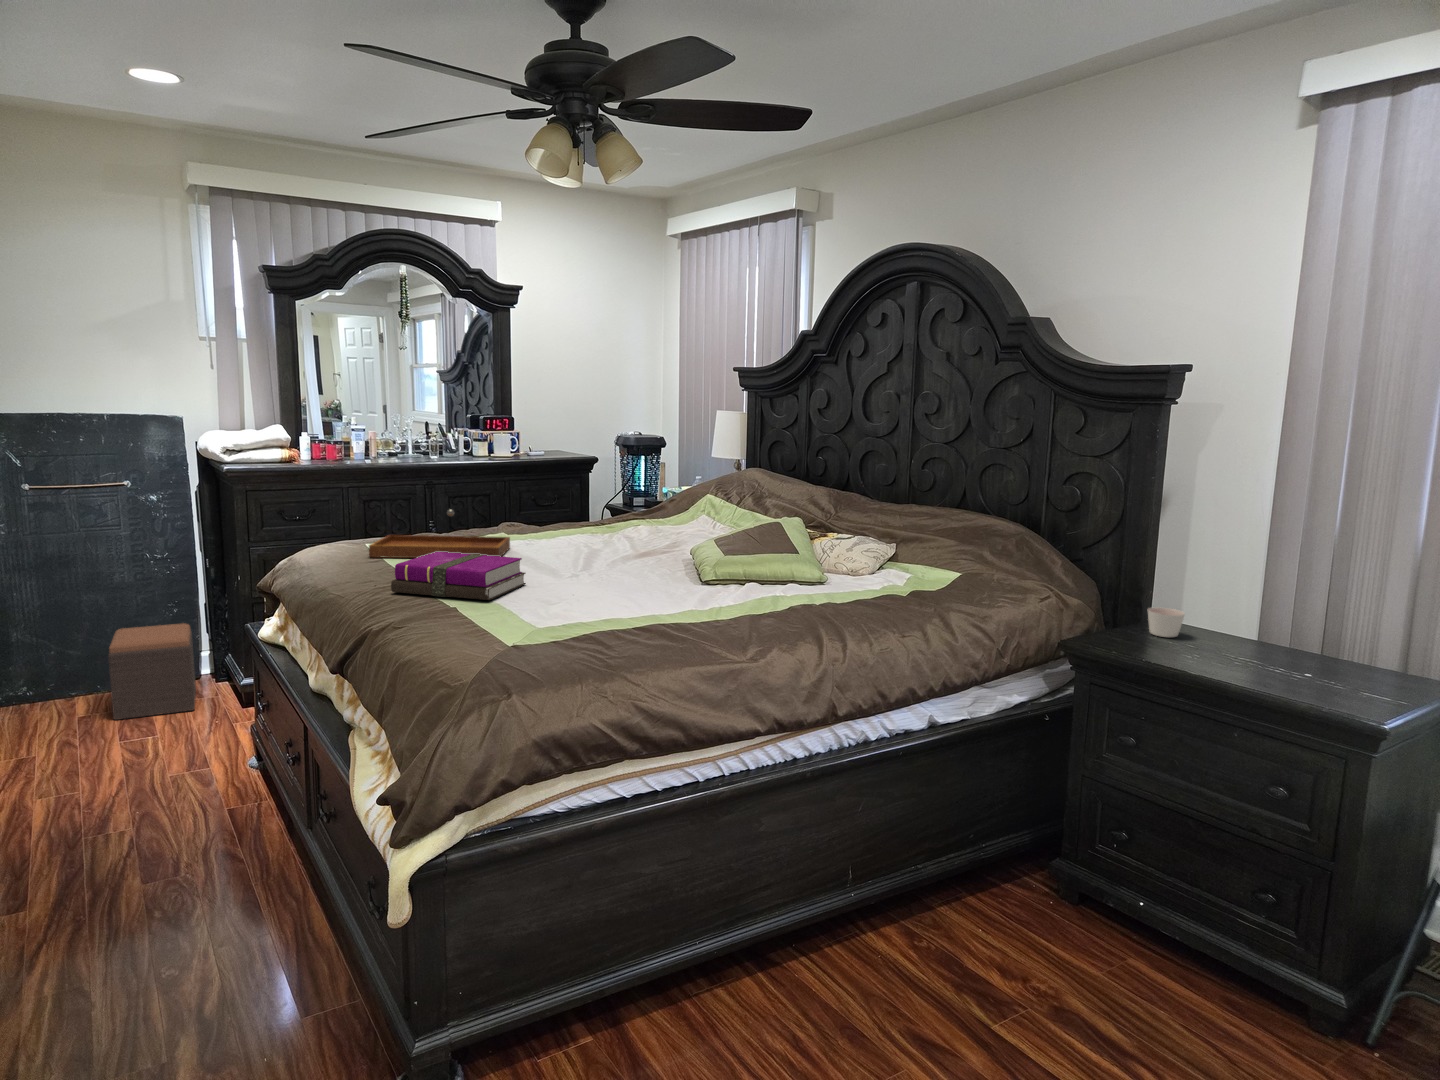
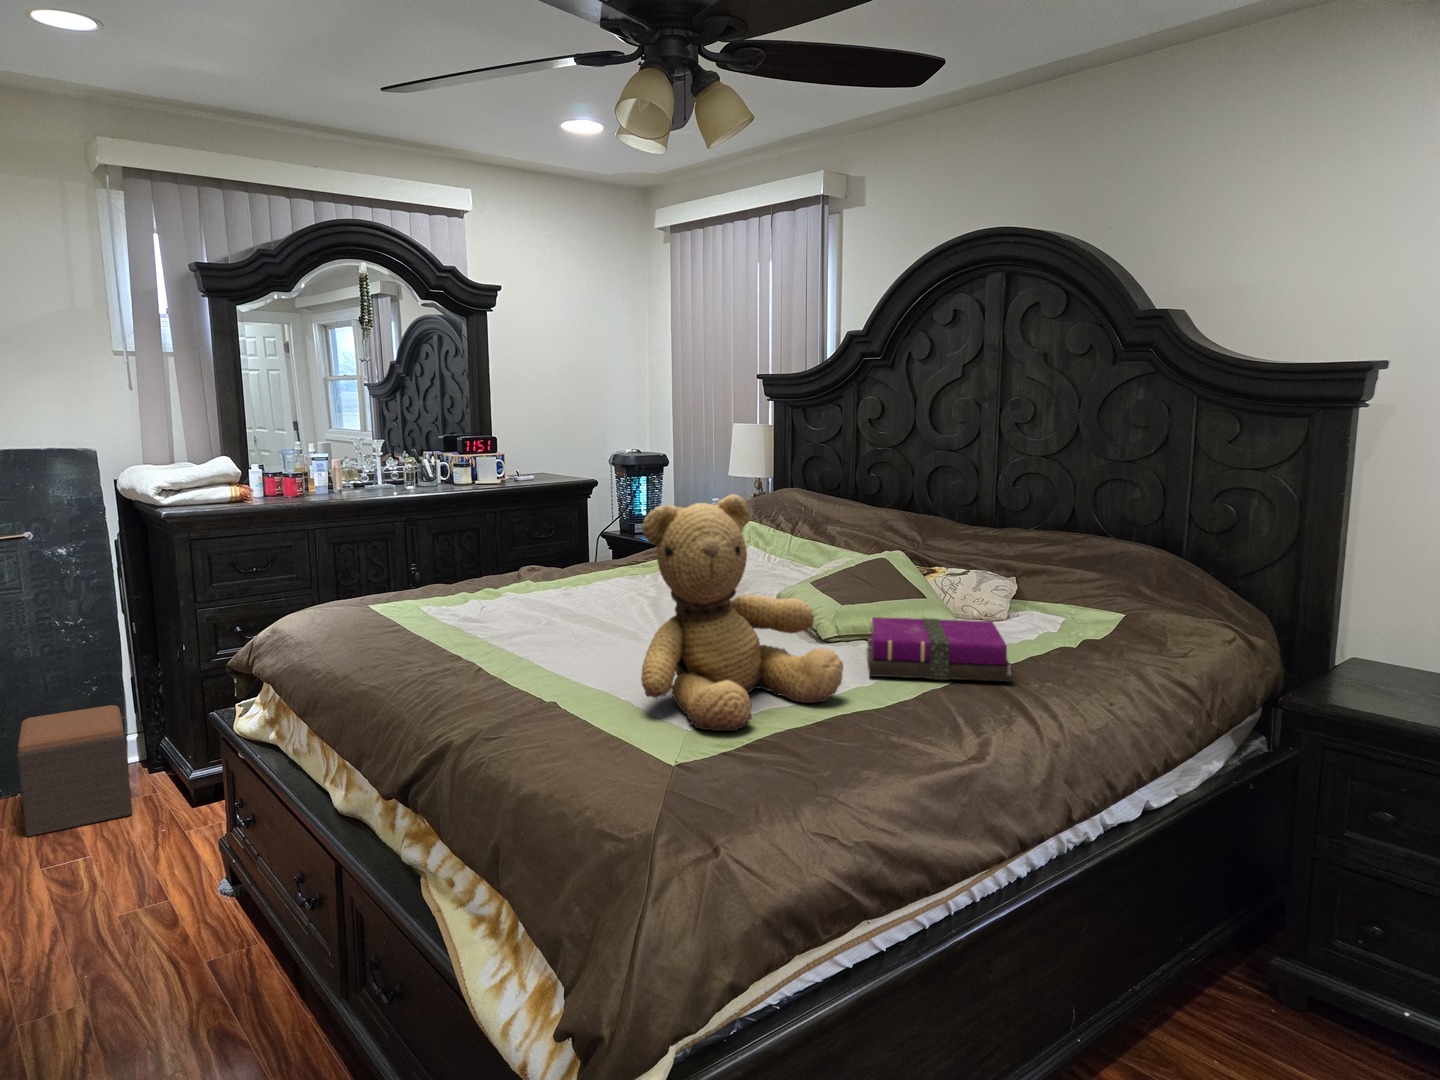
teddy bear: none [519,458,679,633] -> present [641,494,843,731]
tray: present [369,509,510,558] -> none [383,557,551,624]
notebook: present [391,552,526,600] -> present [867,617,1012,682]
candle: present [1148,607,1185,637] -> none [1360,645,1409,681]

